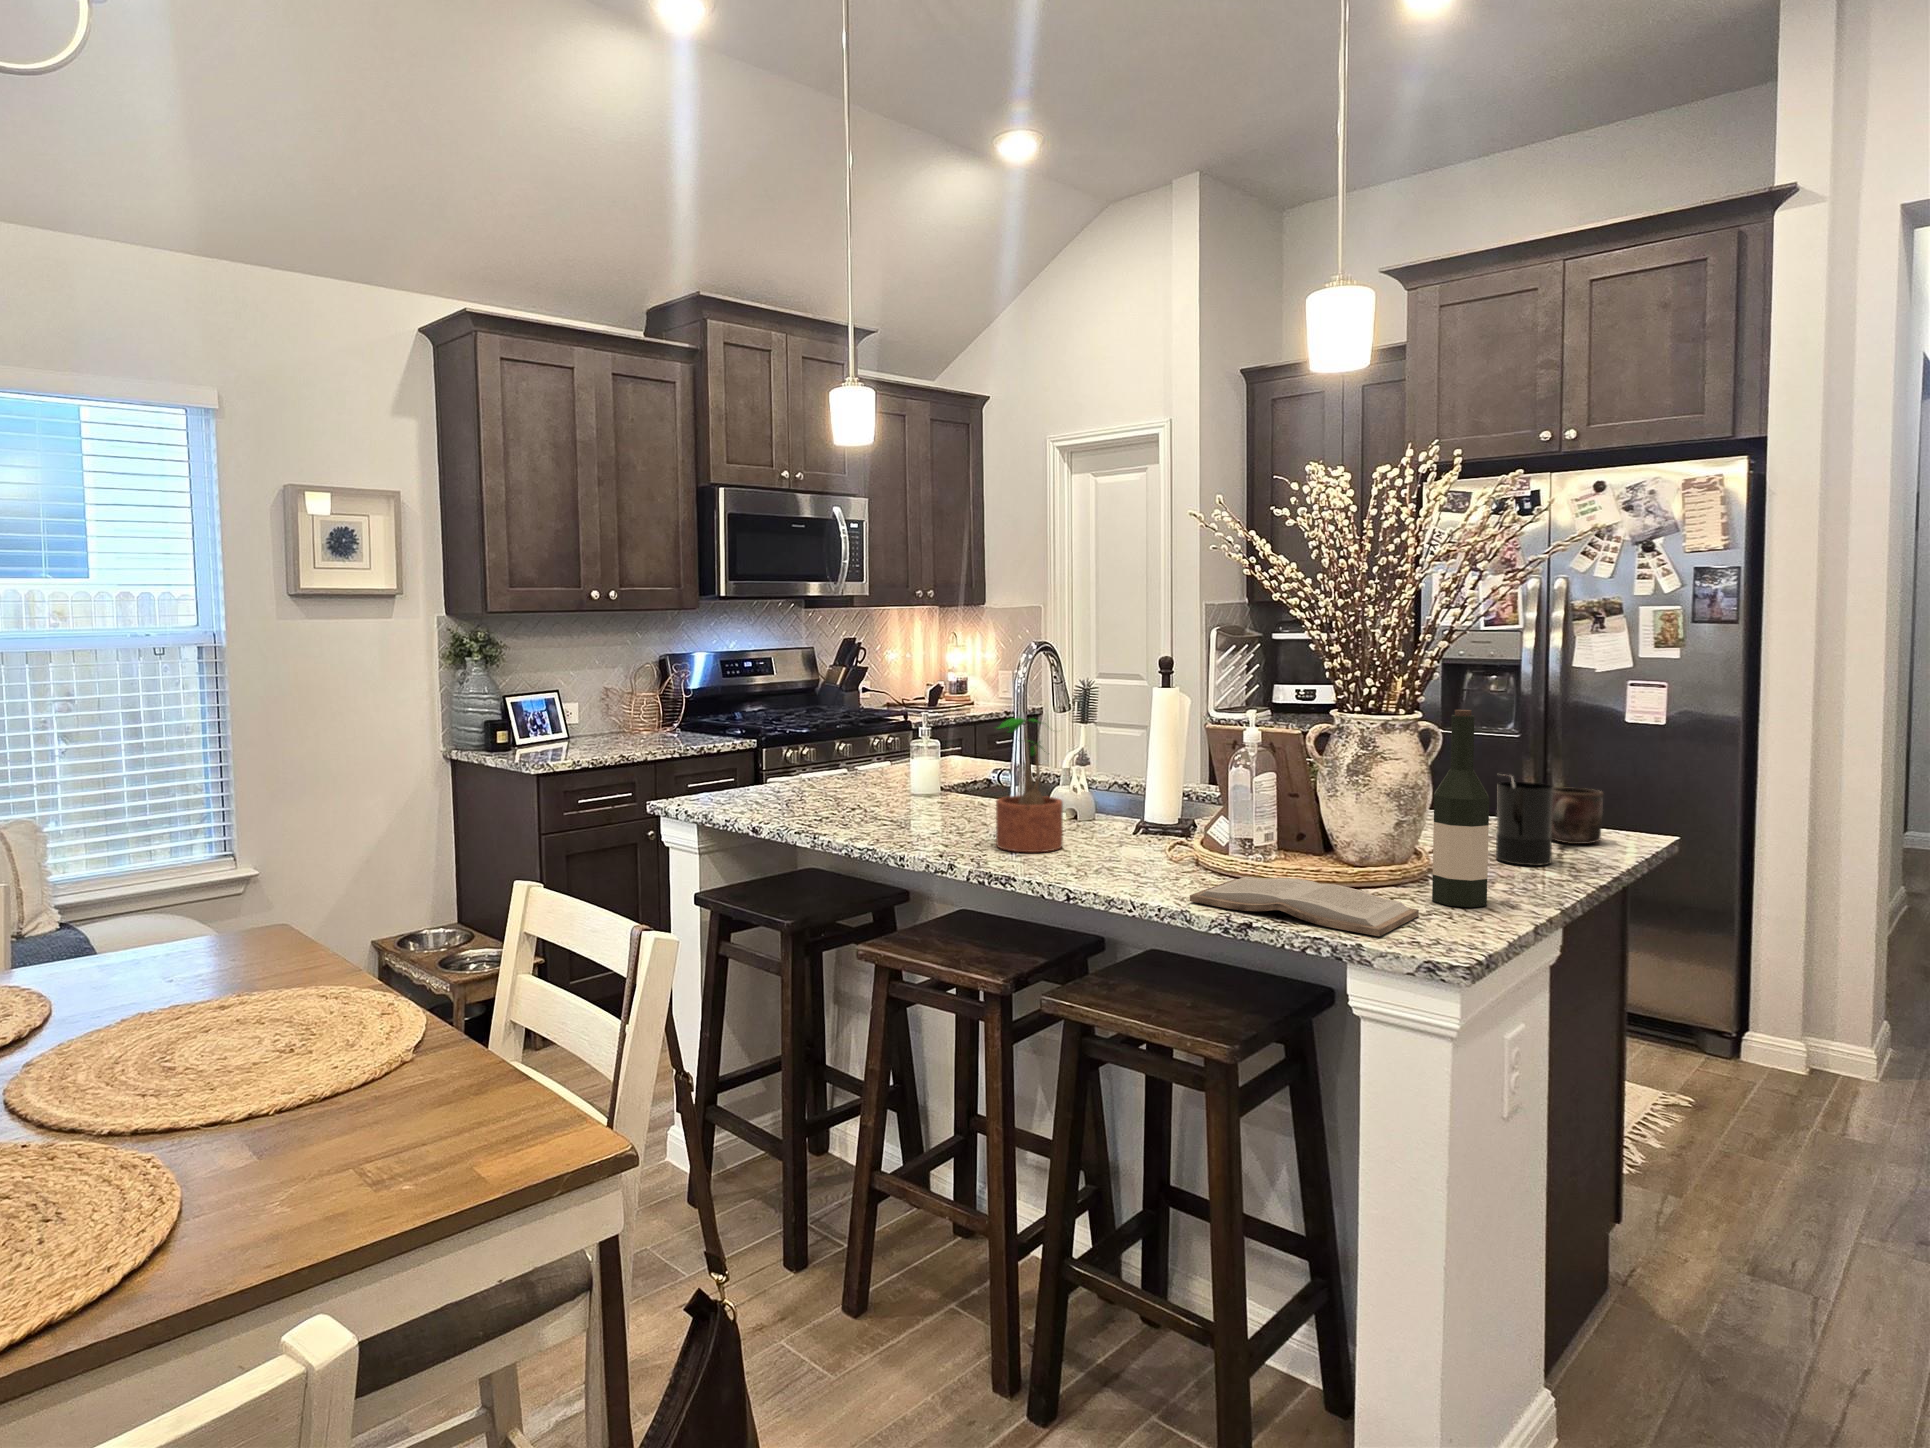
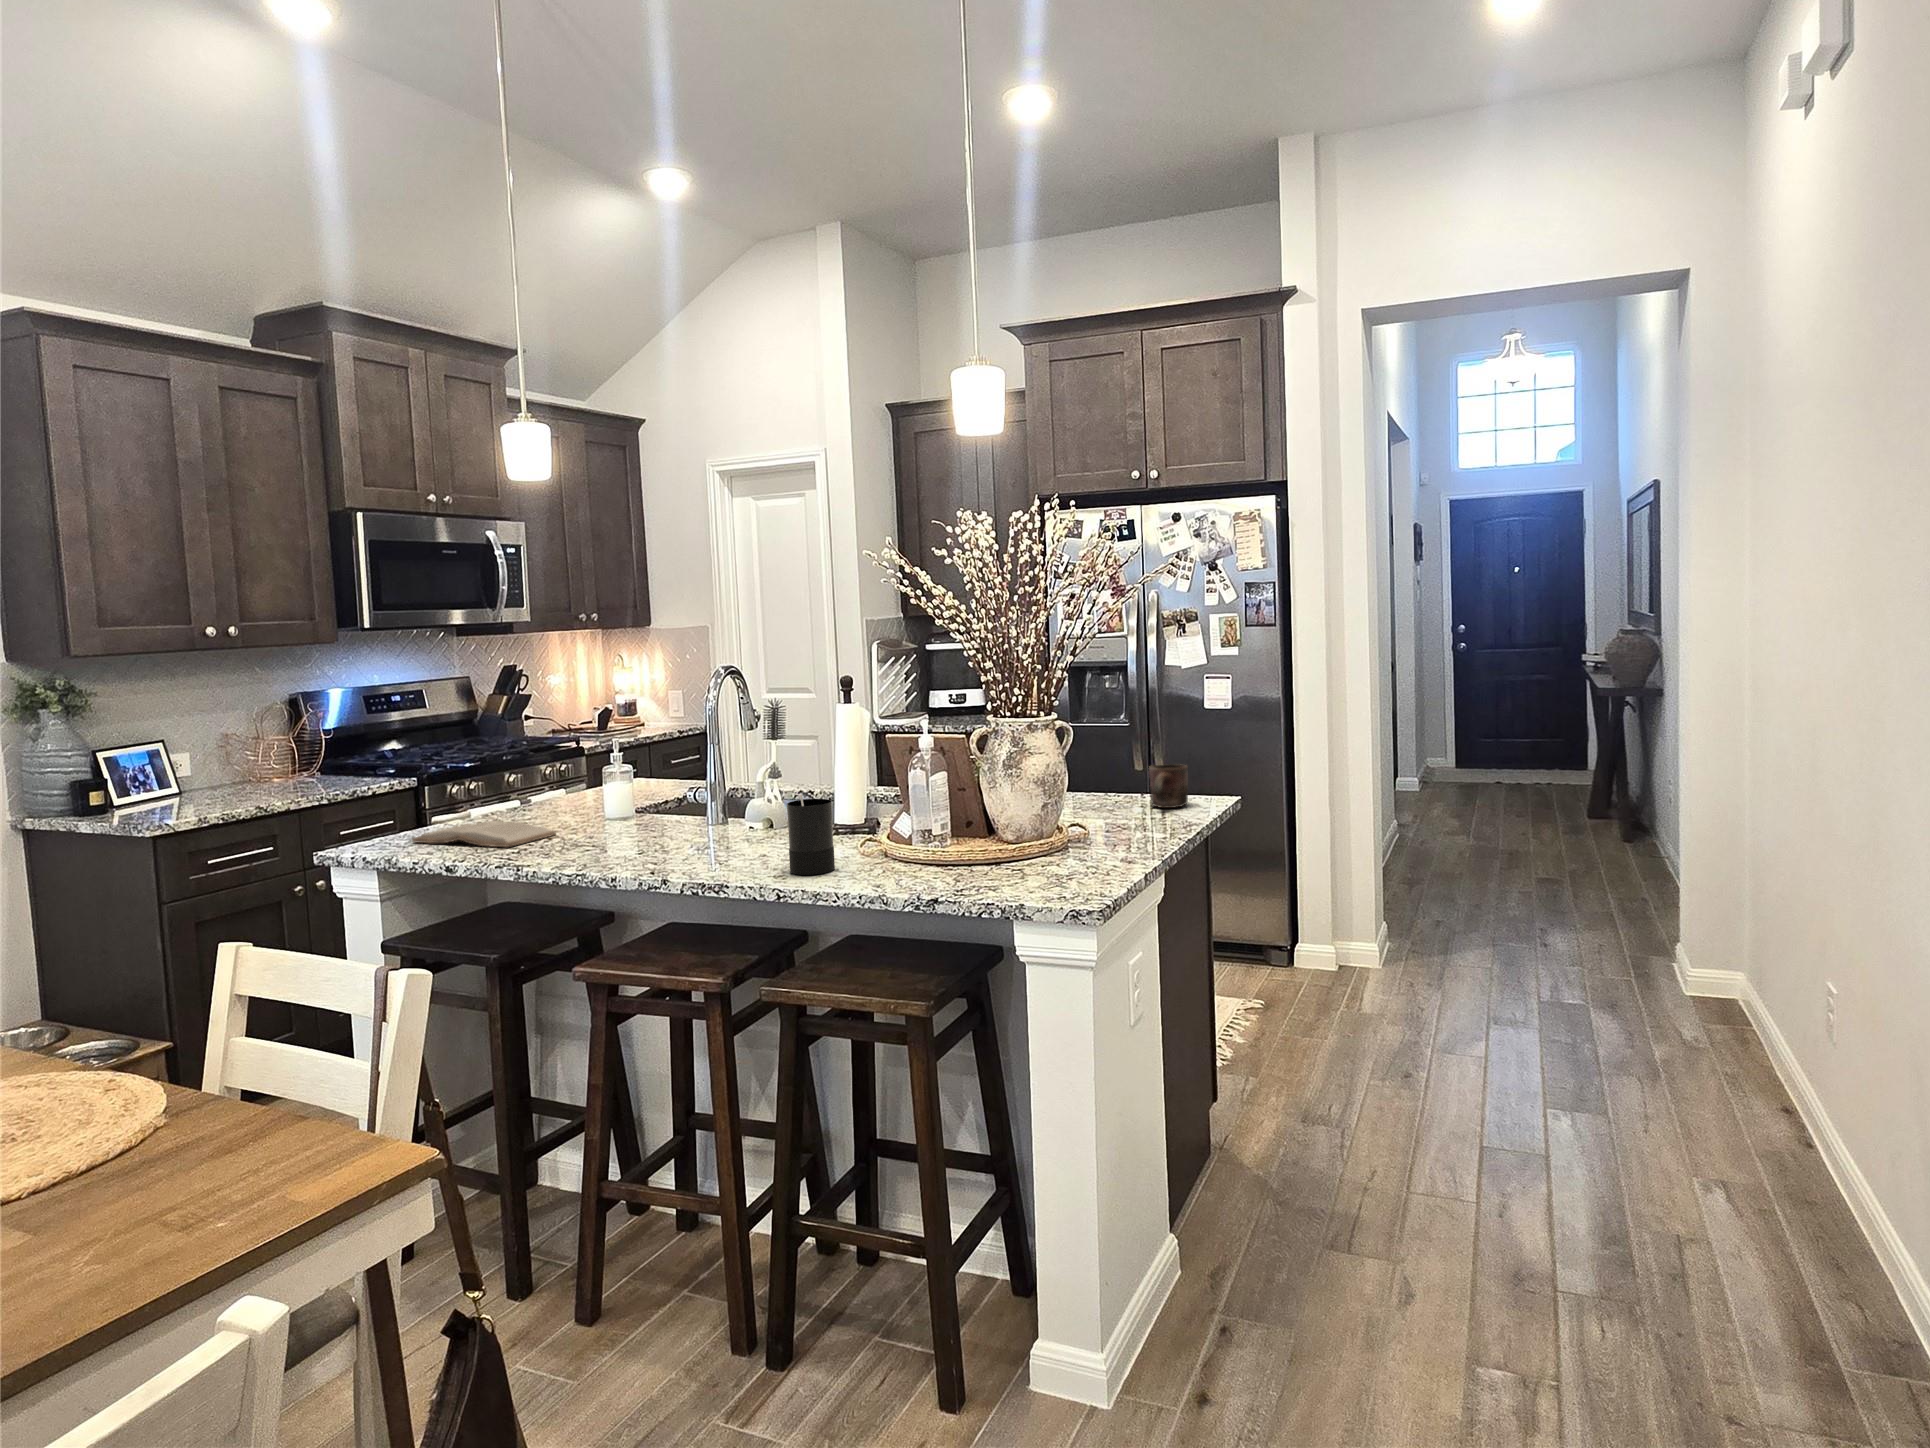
wine bottle: present [1432,710,1489,907] -> none [1069,710,1110,865]
potted plant: present [996,718,1063,852] -> none [697,739,766,862]
candle: present [1496,776,1553,866] -> present [787,793,835,875]
book: present [1190,877,1419,936] -> present [412,821,556,847]

